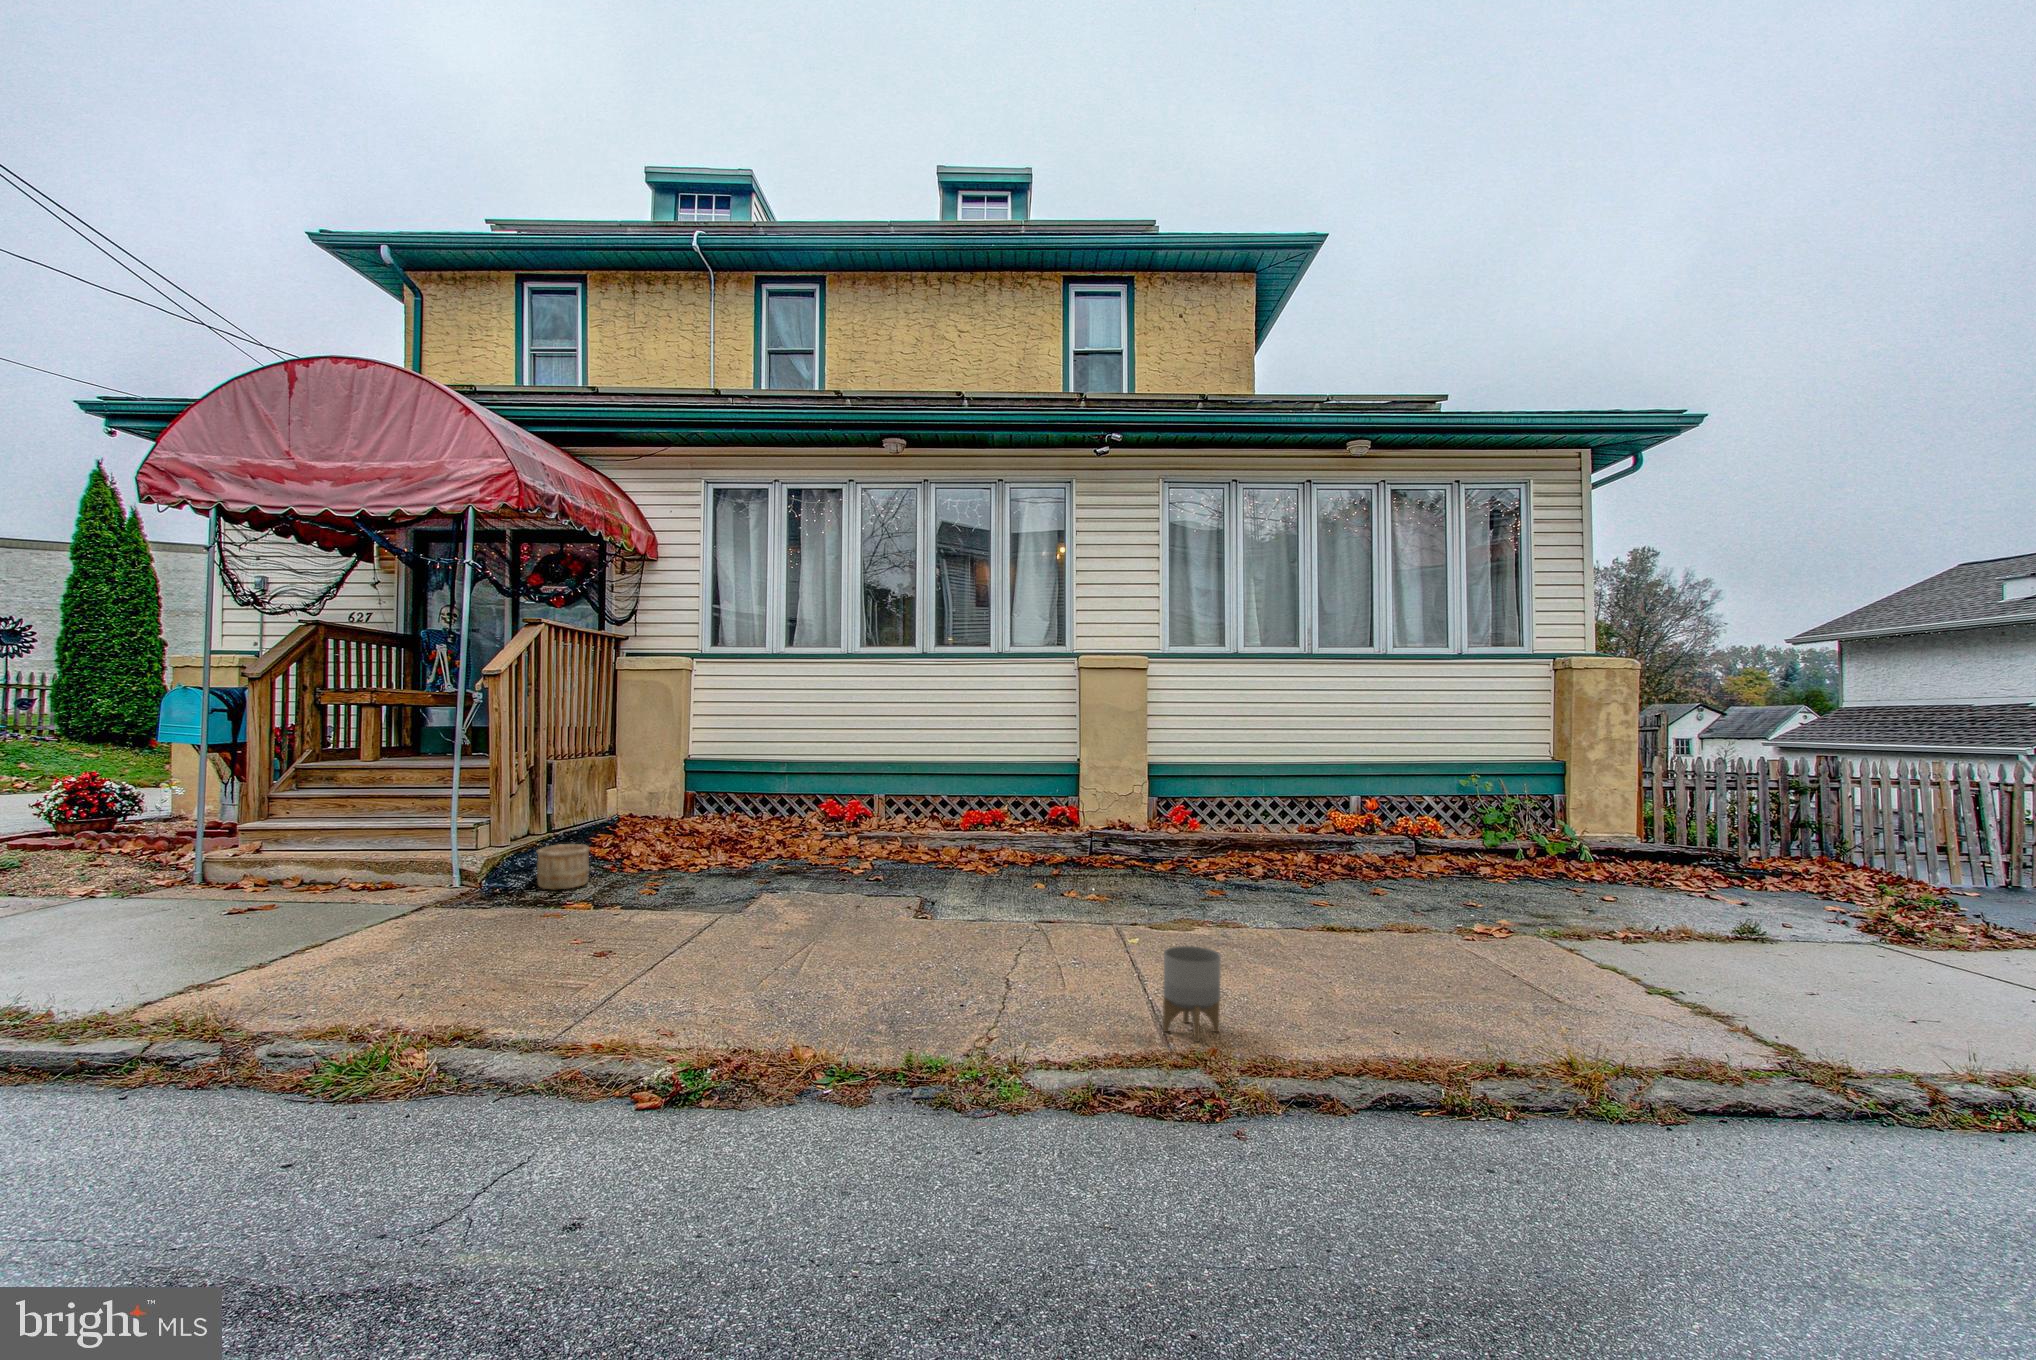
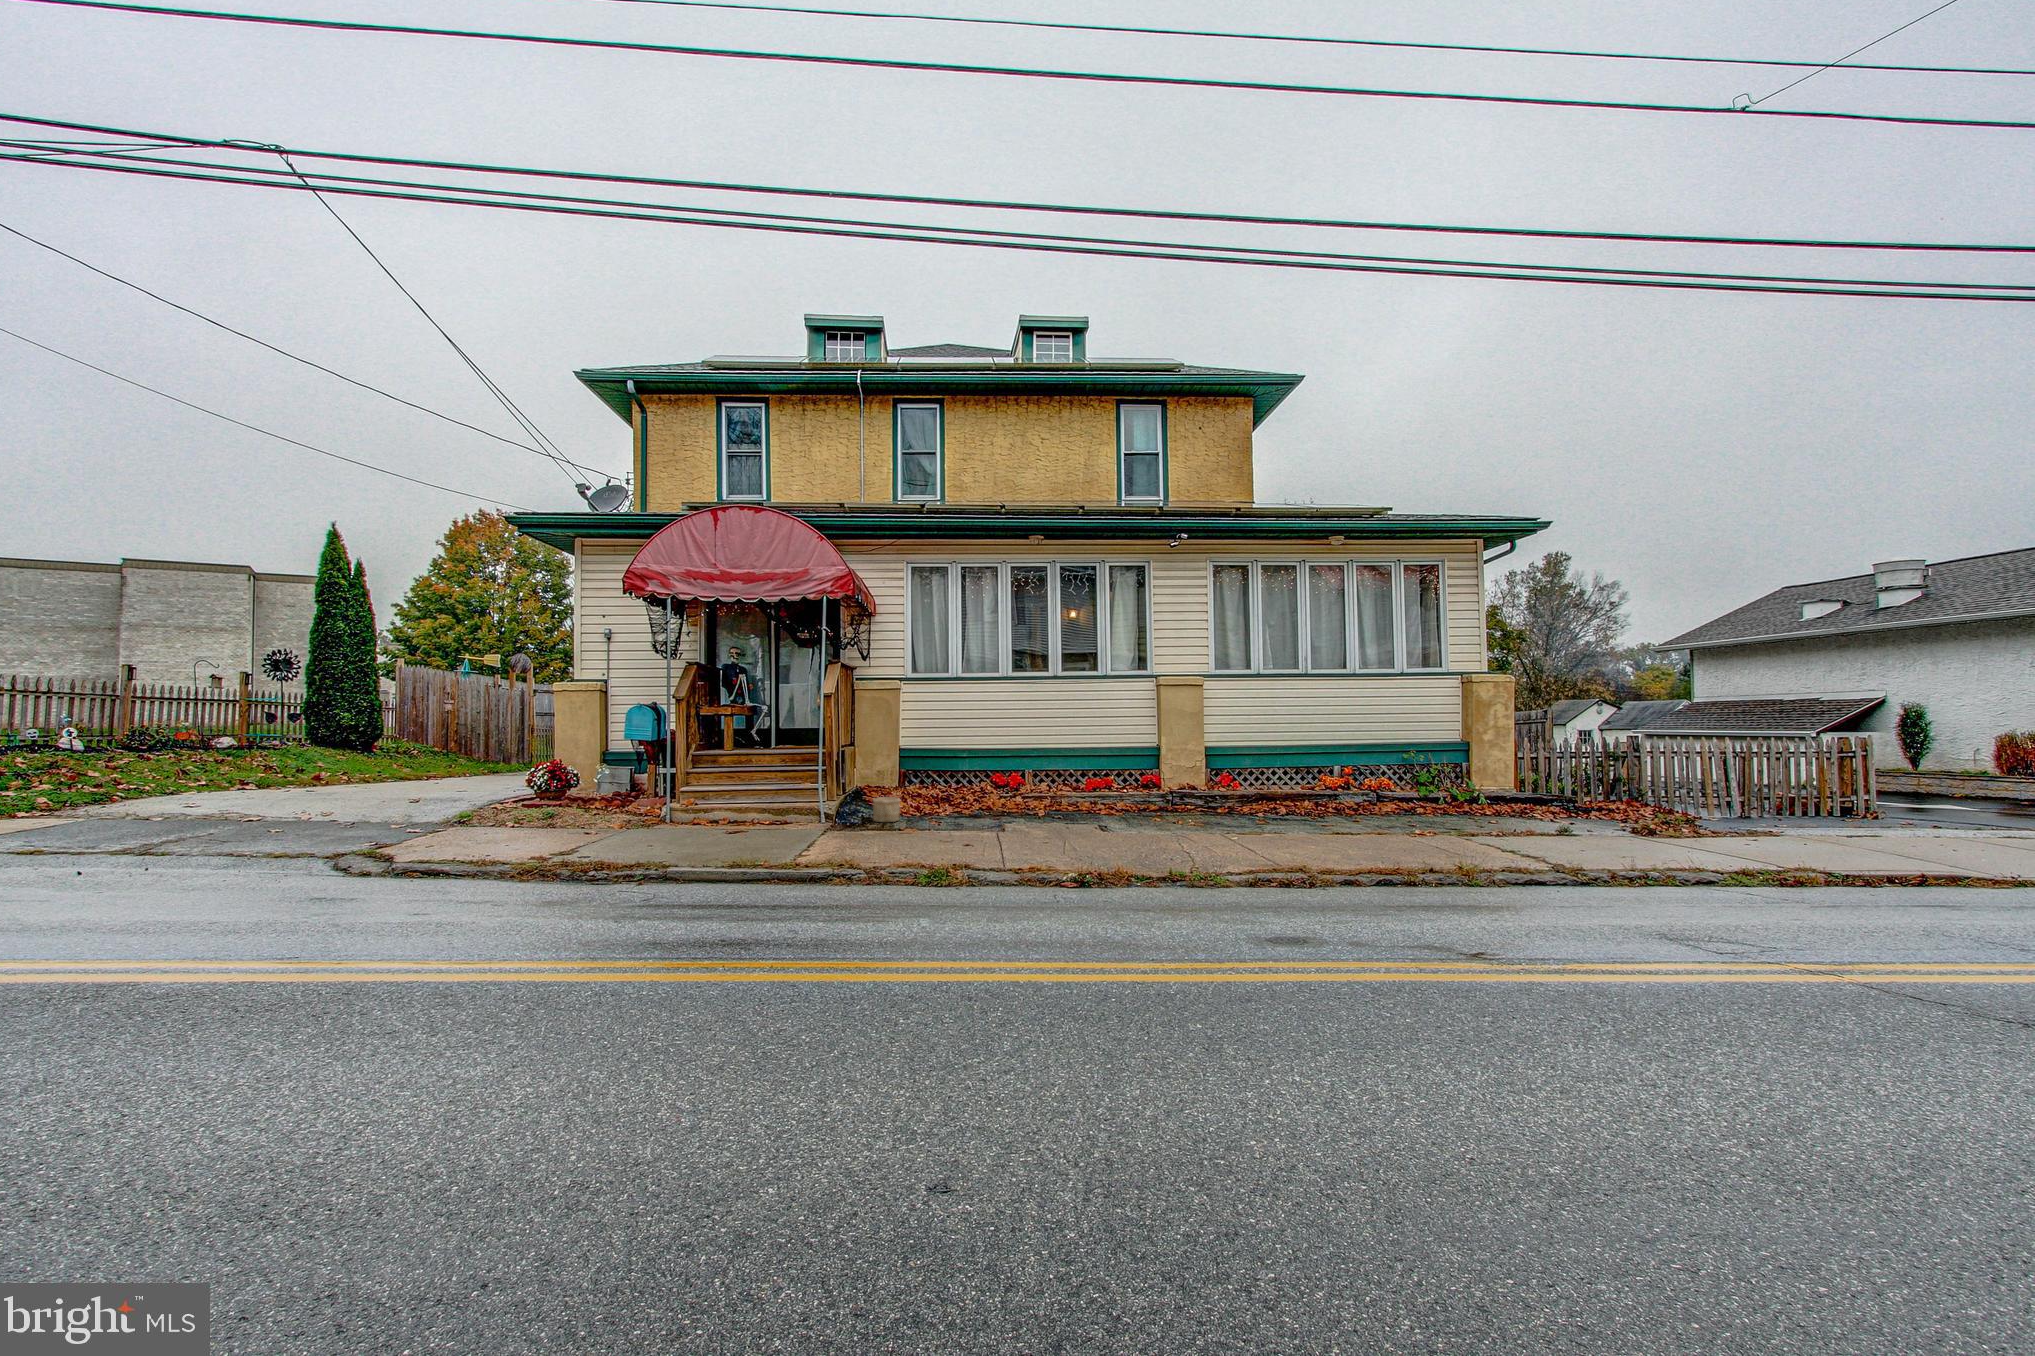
planter: present [1163,946,1221,1041] -> none [1271,825,1298,865]

